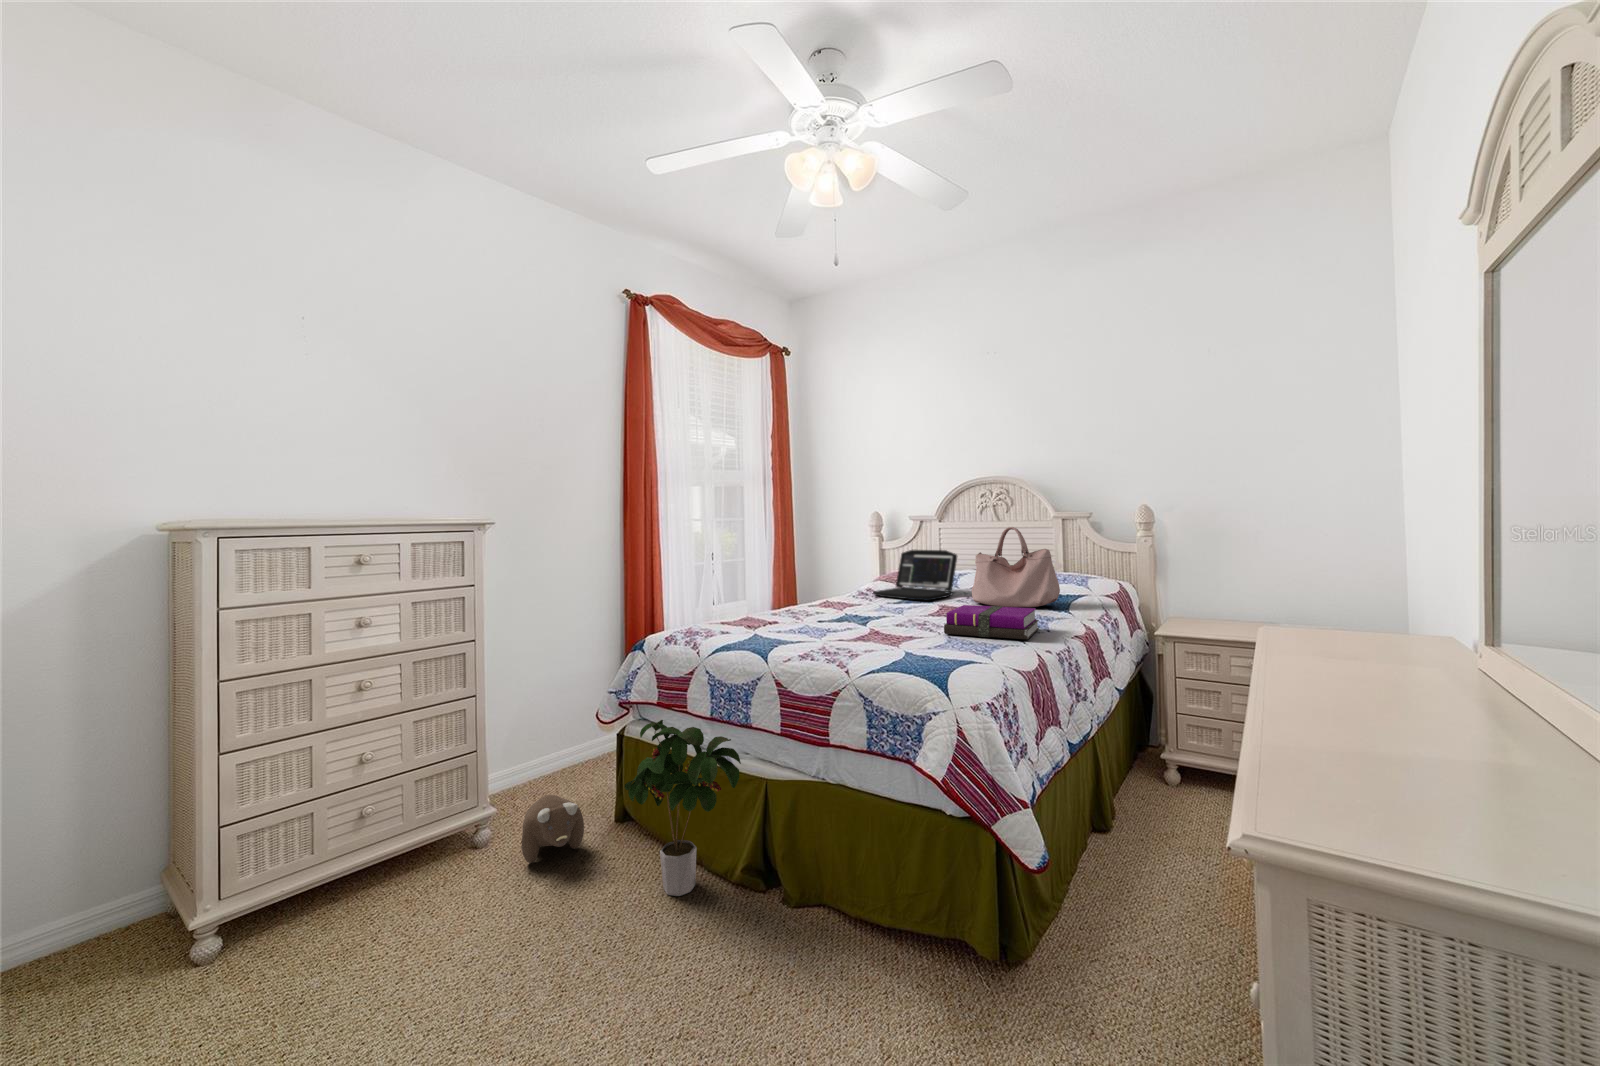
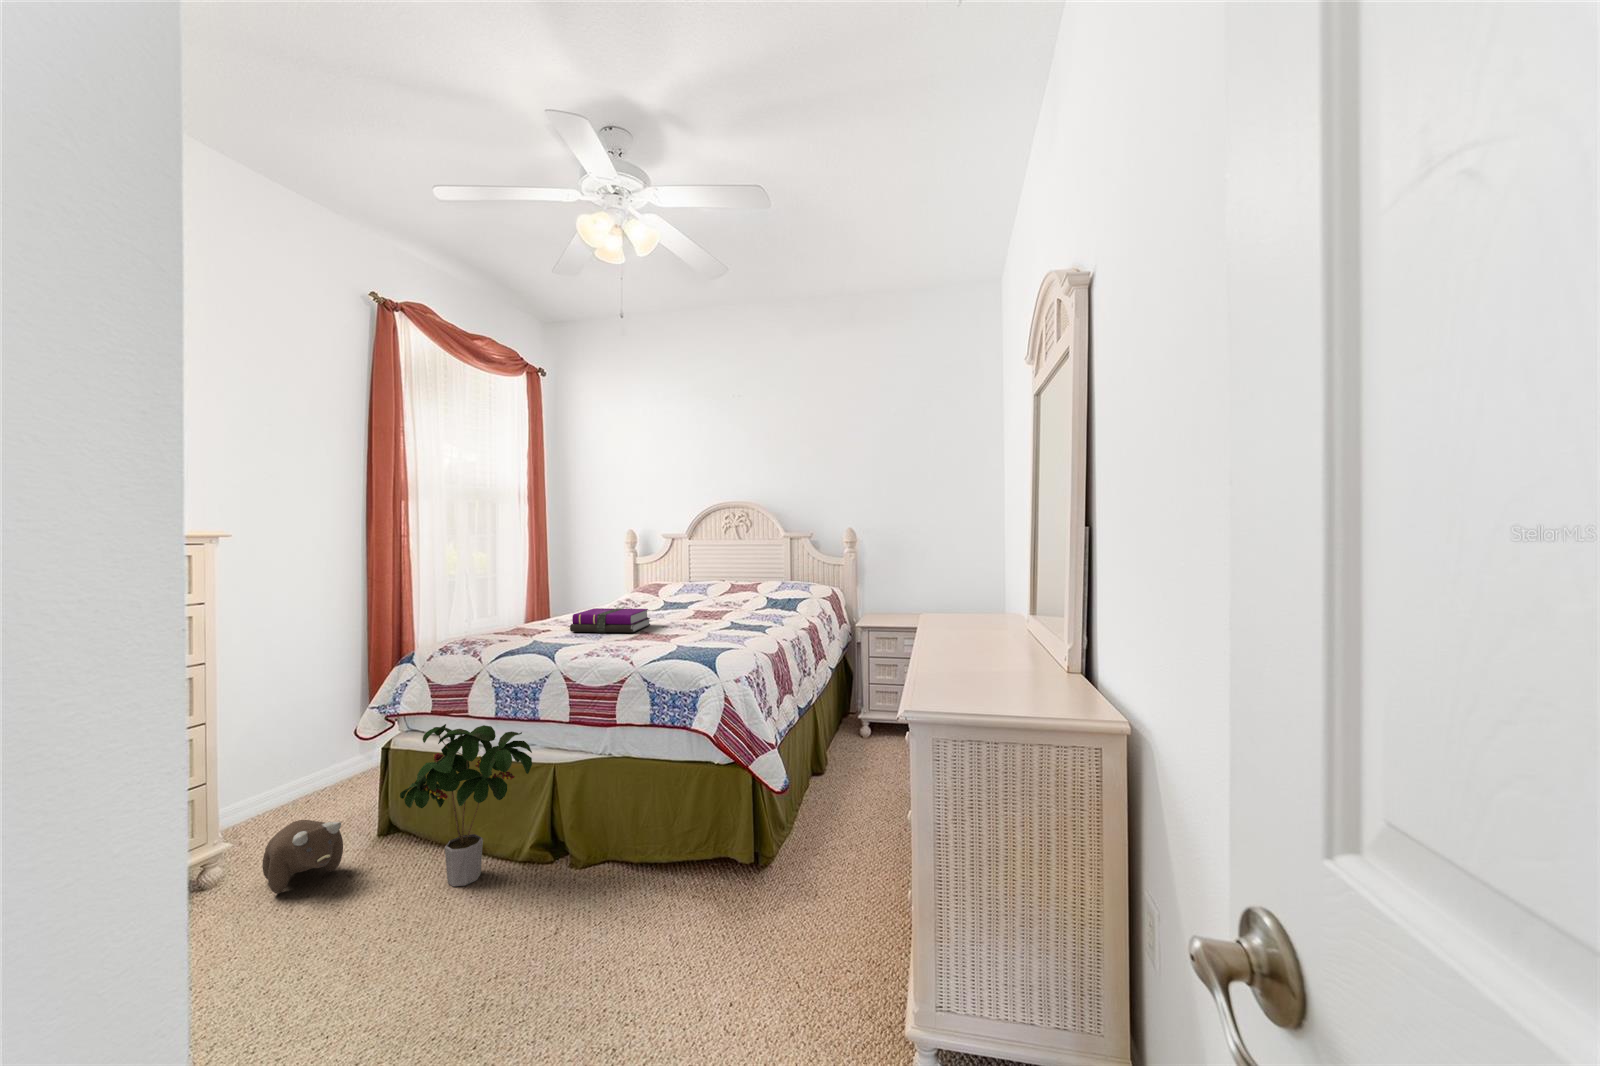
handbag: present [972,527,1060,607] -> none [721,544,789,610]
laptop: present [873,550,957,600] -> none [634,563,709,607]
notebook: present [944,605,1039,639] -> present [570,608,650,632]

